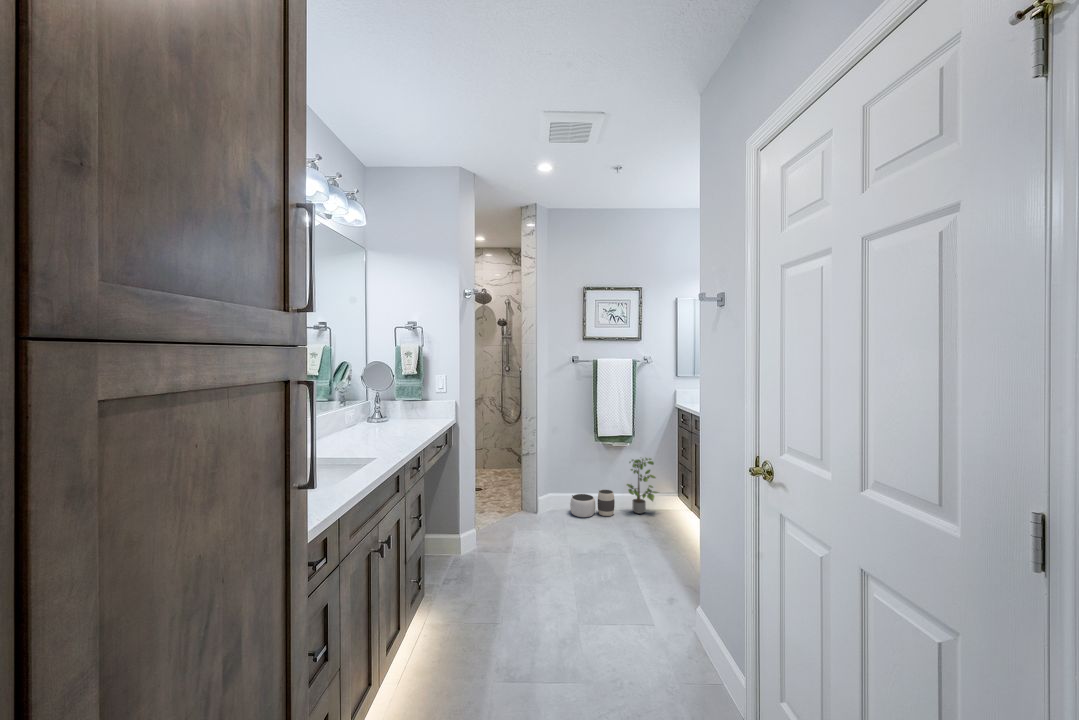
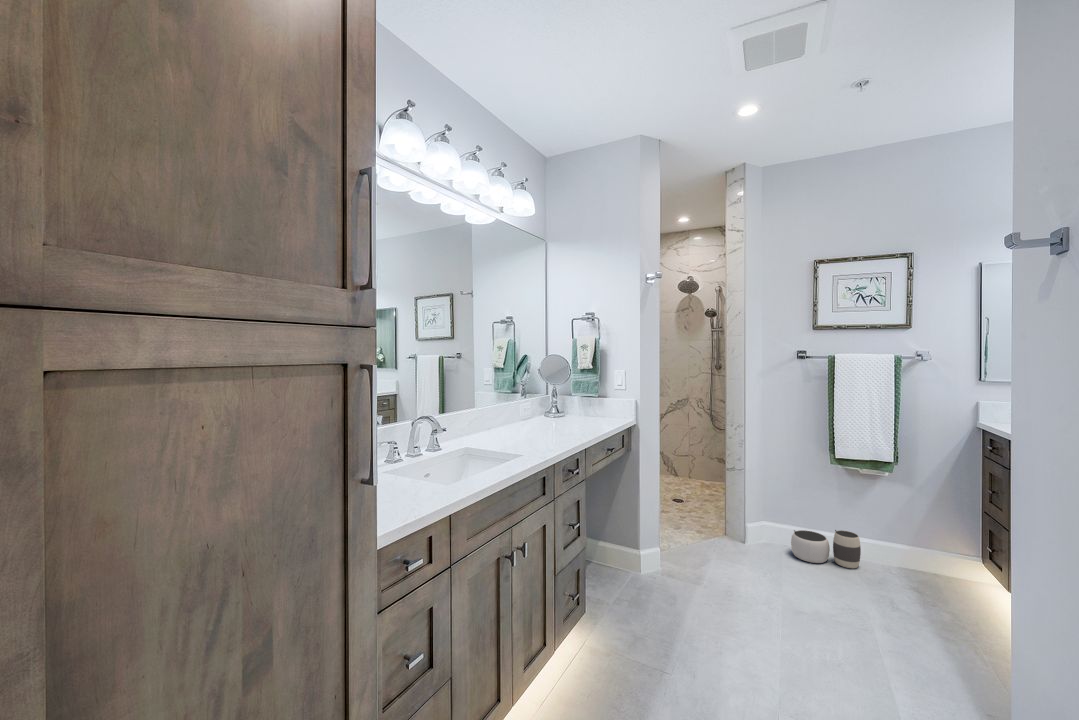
potted plant: present [627,458,658,514] -> none [882,493,944,575]

